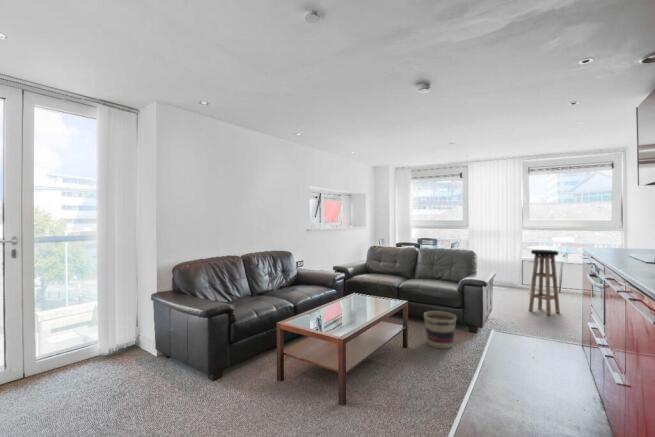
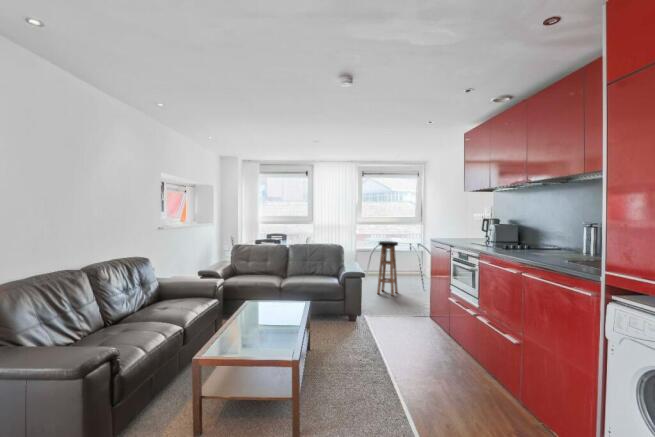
basket: present [424,311,456,349] -> none [321,307,352,344]

